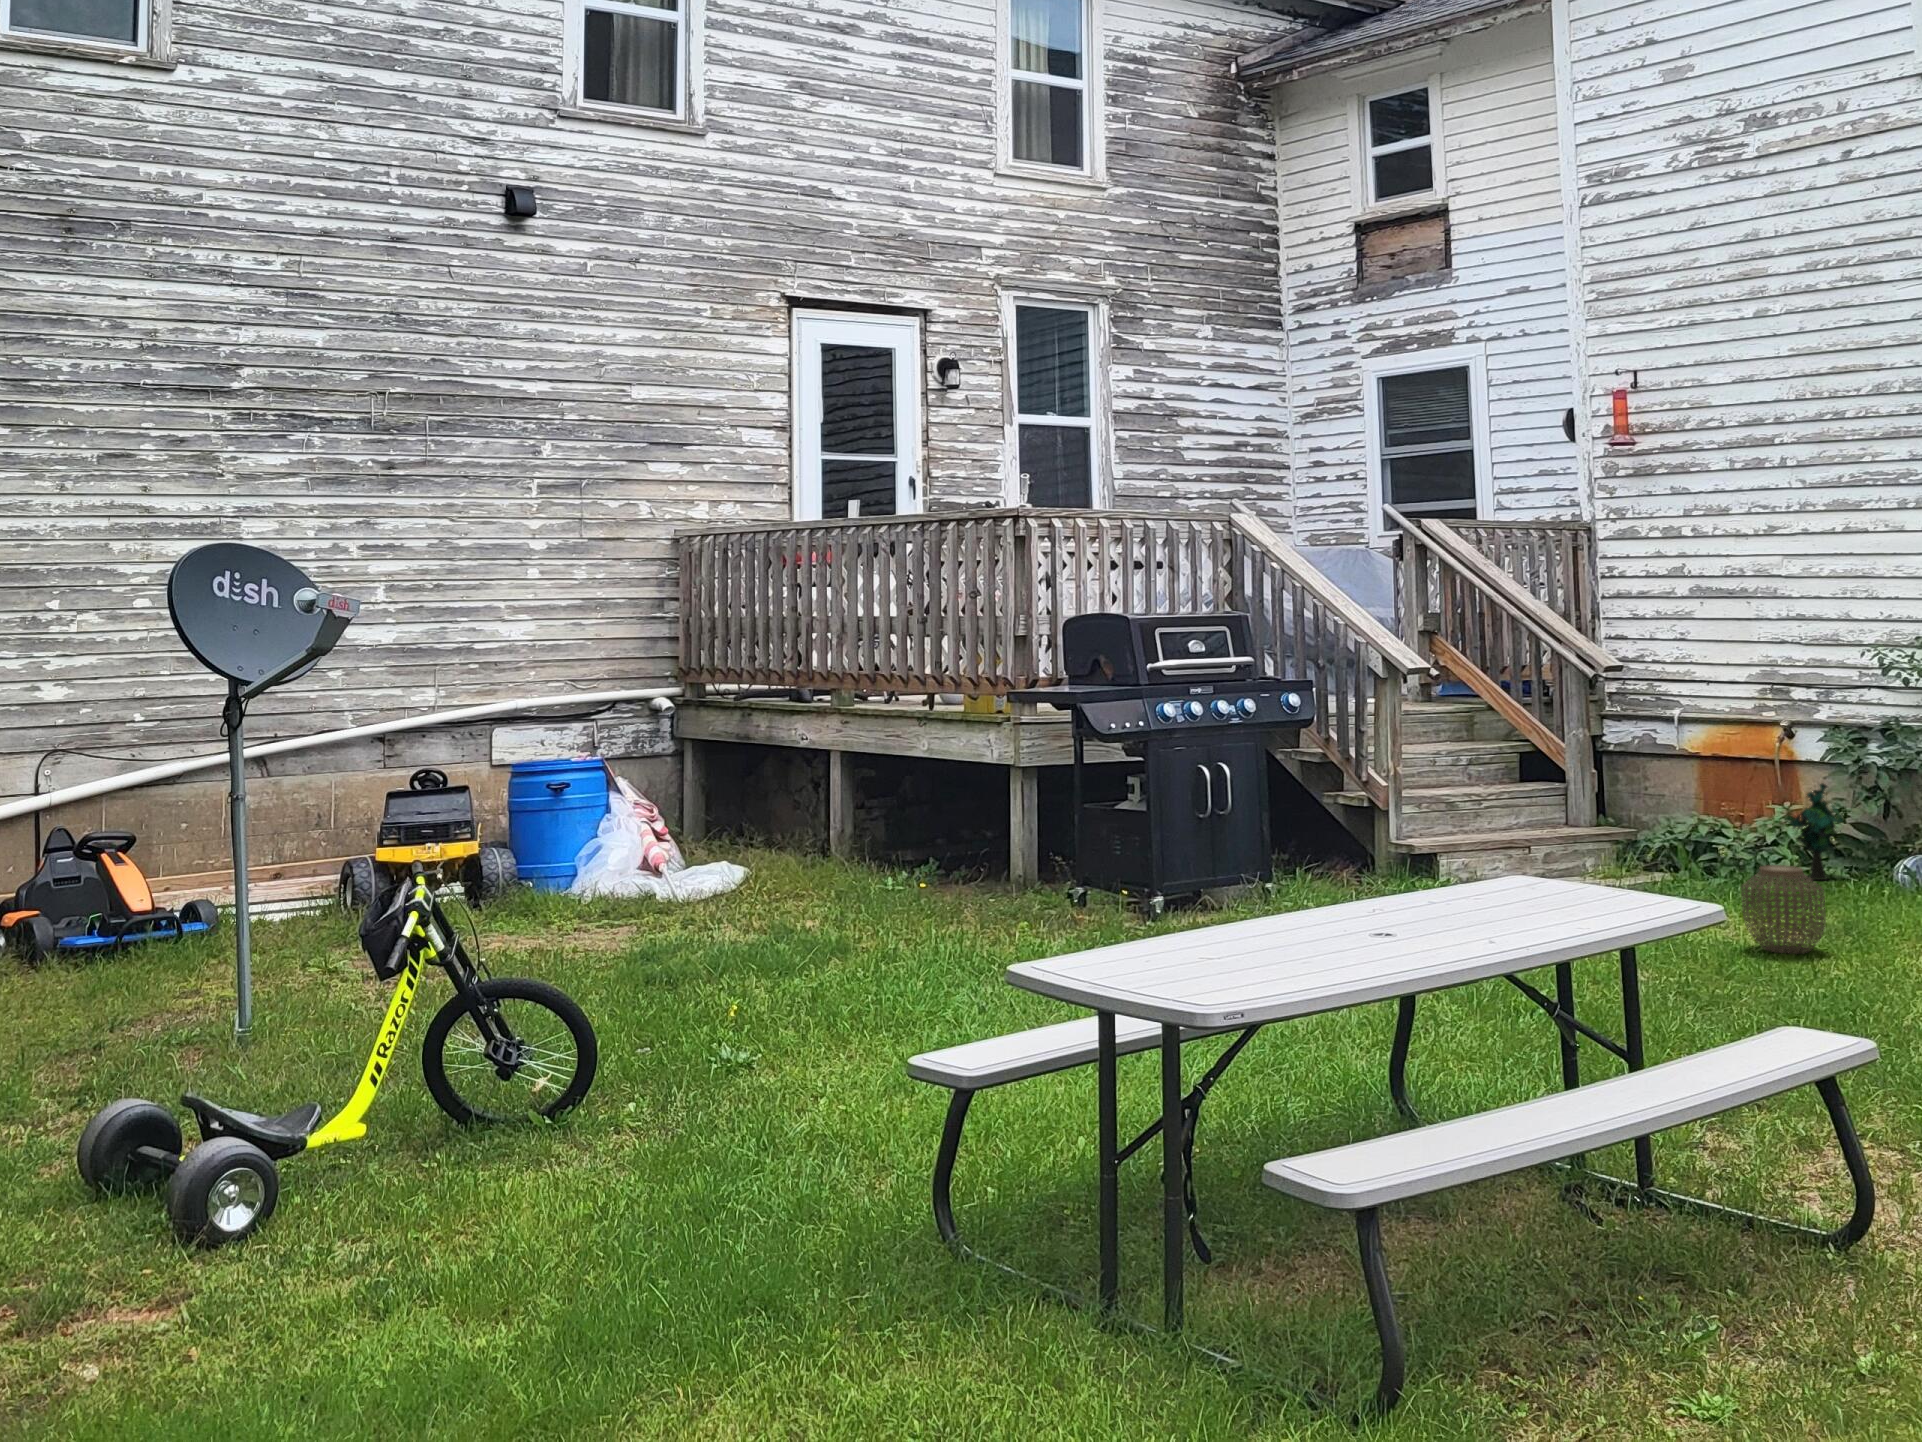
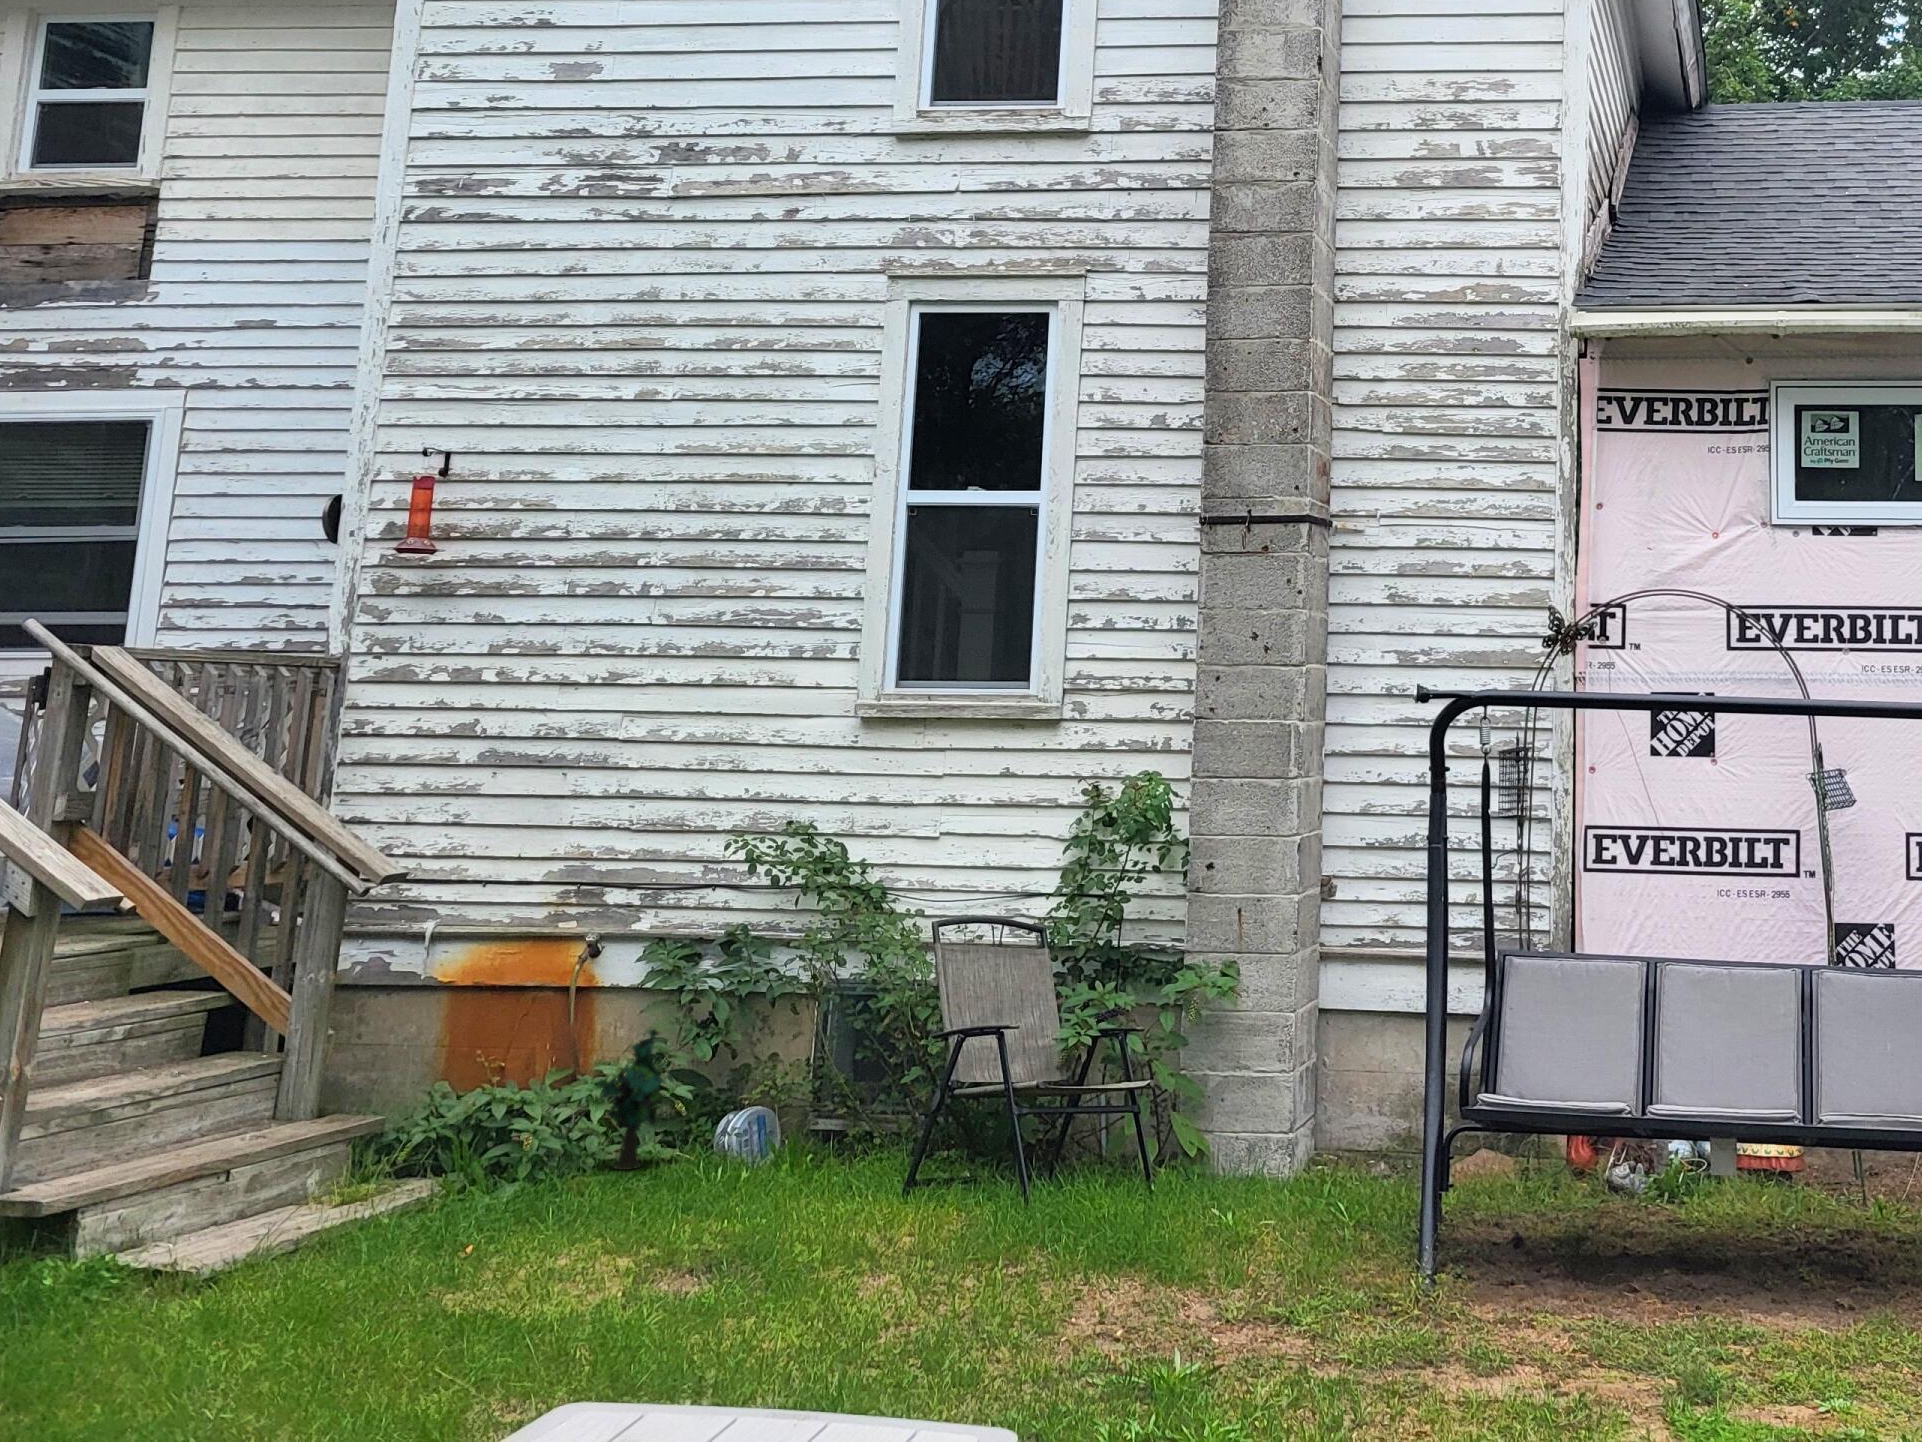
woven basket: present [1741,865,1826,953] -> none [611,1180,740,1323]

